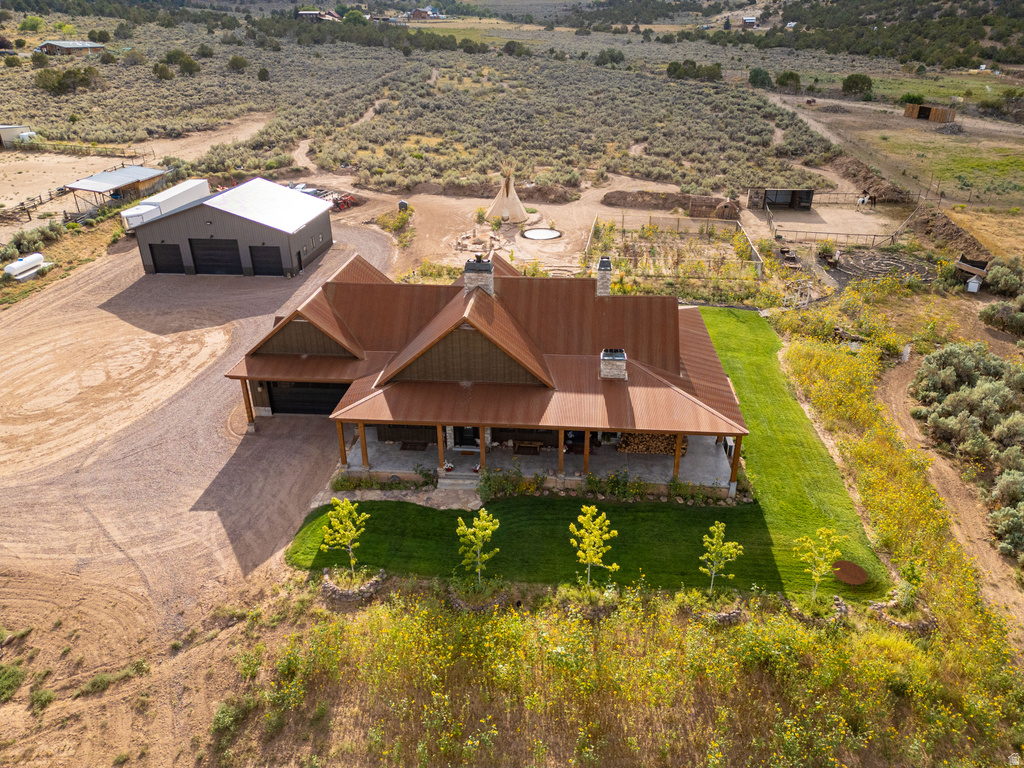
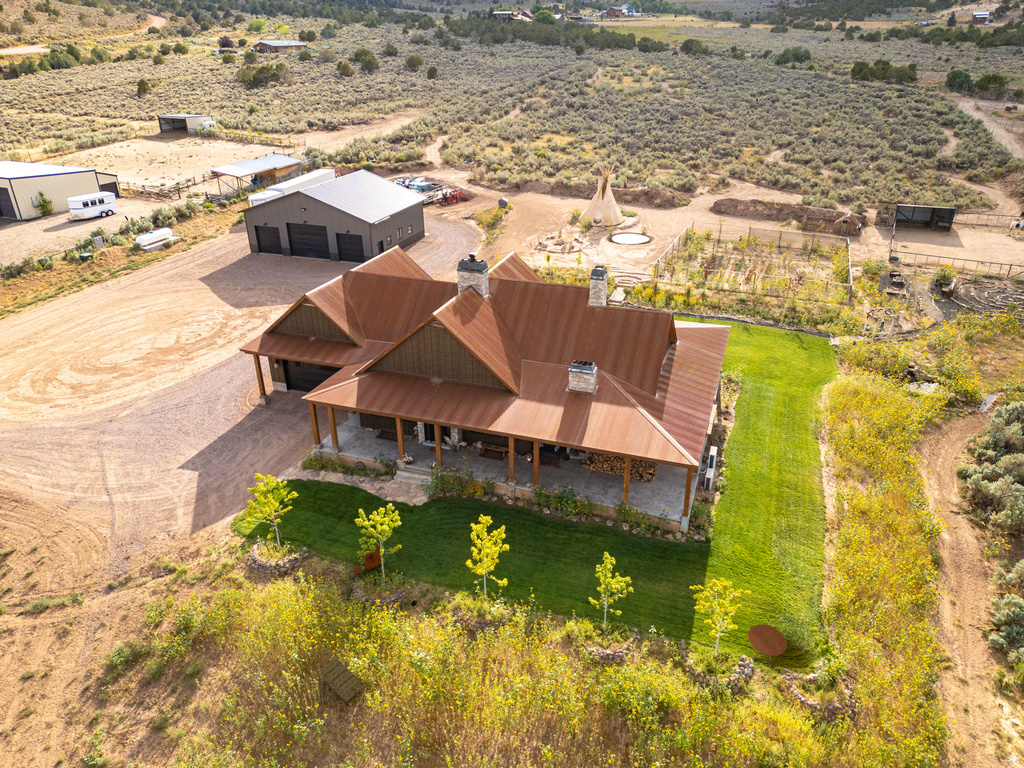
lounge chair: none [445,552,471,590] -> present [353,545,382,576]
bench: none [467,666,513,710] -> present [320,658,362,705]

